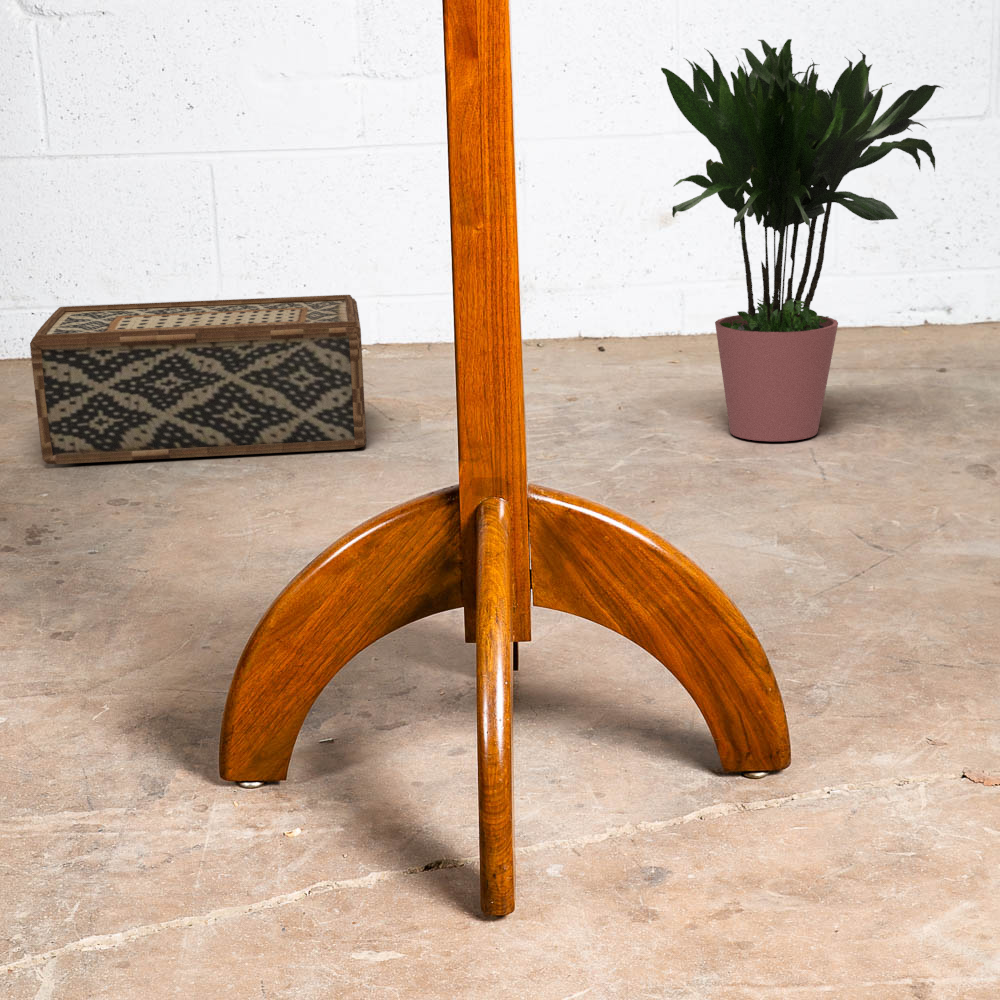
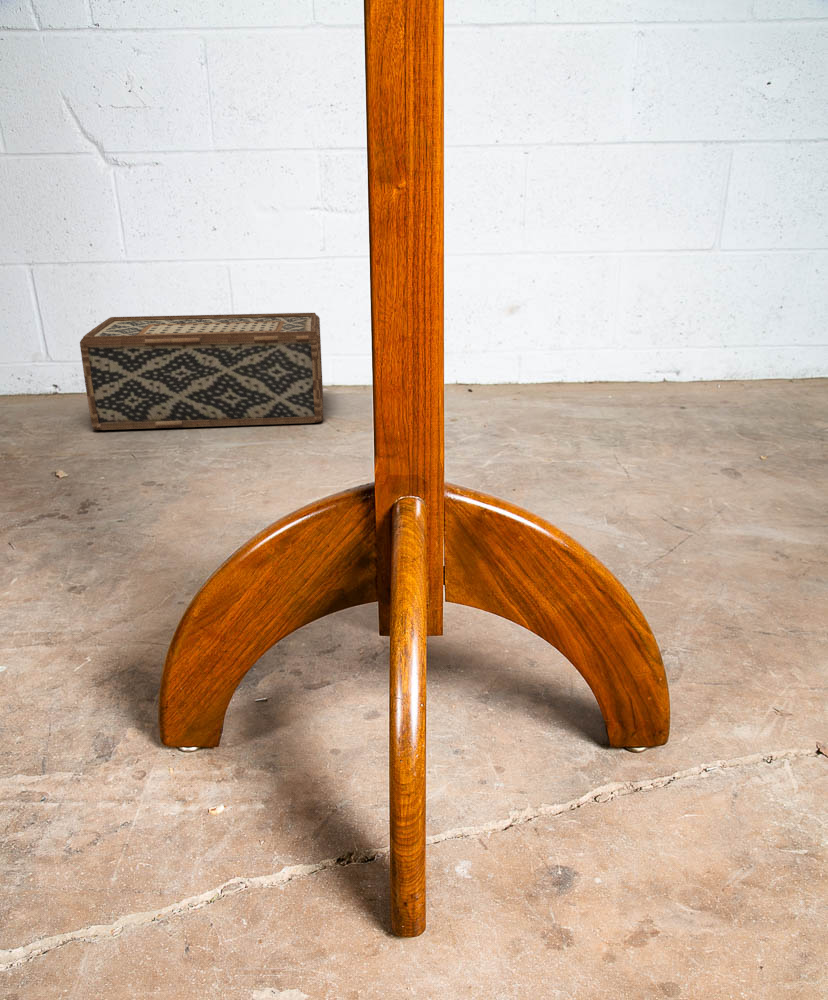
potted plant: present [661,39,942,441] -> none [533,122,773,424]

